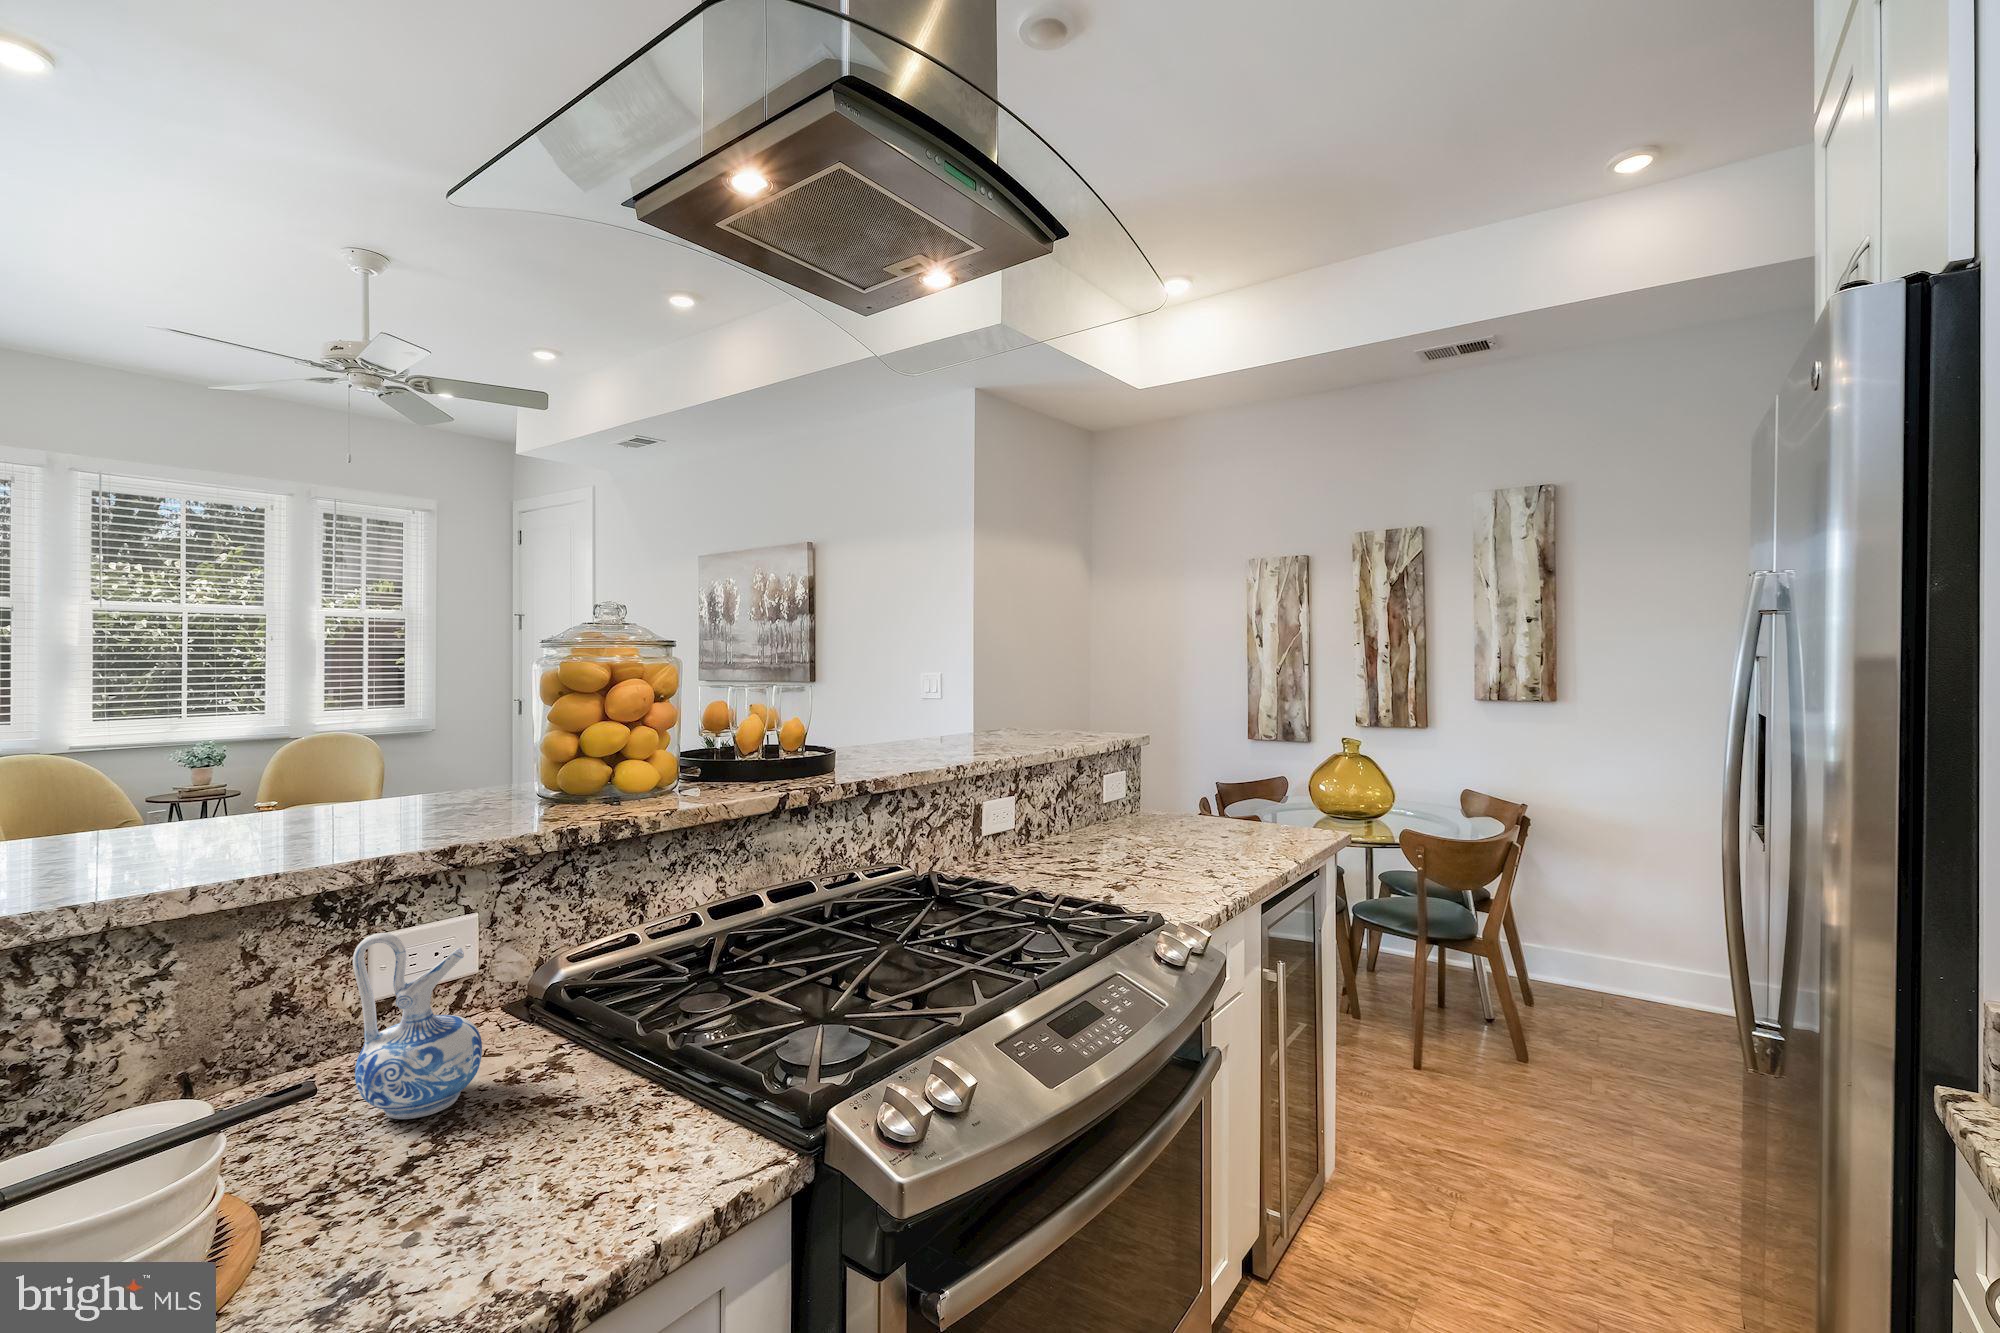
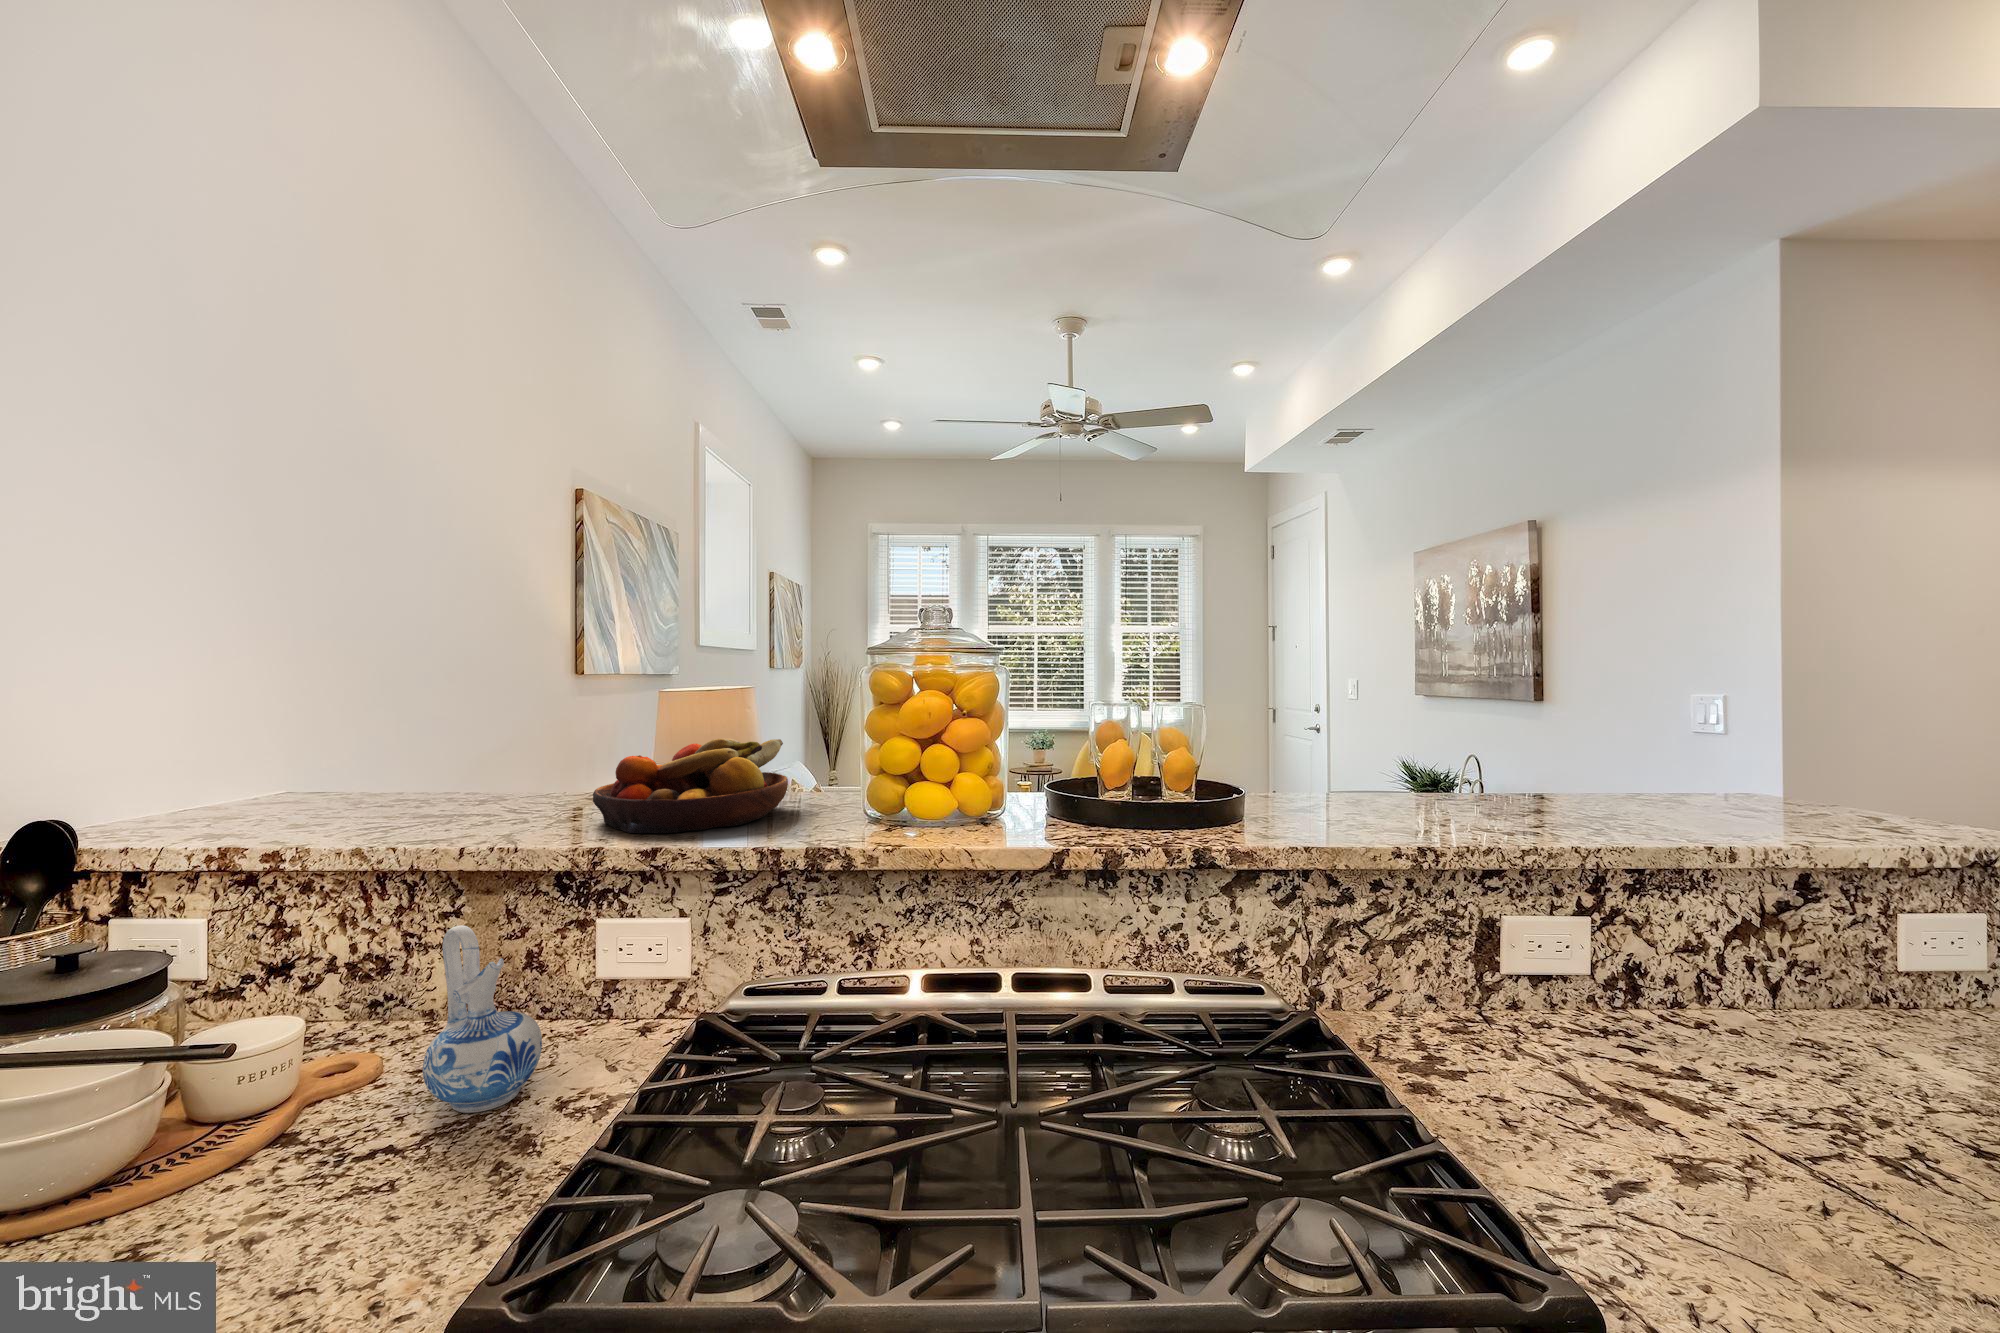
fruit bowl: none [212,735,475,847] -> present [593,738,788,833]

